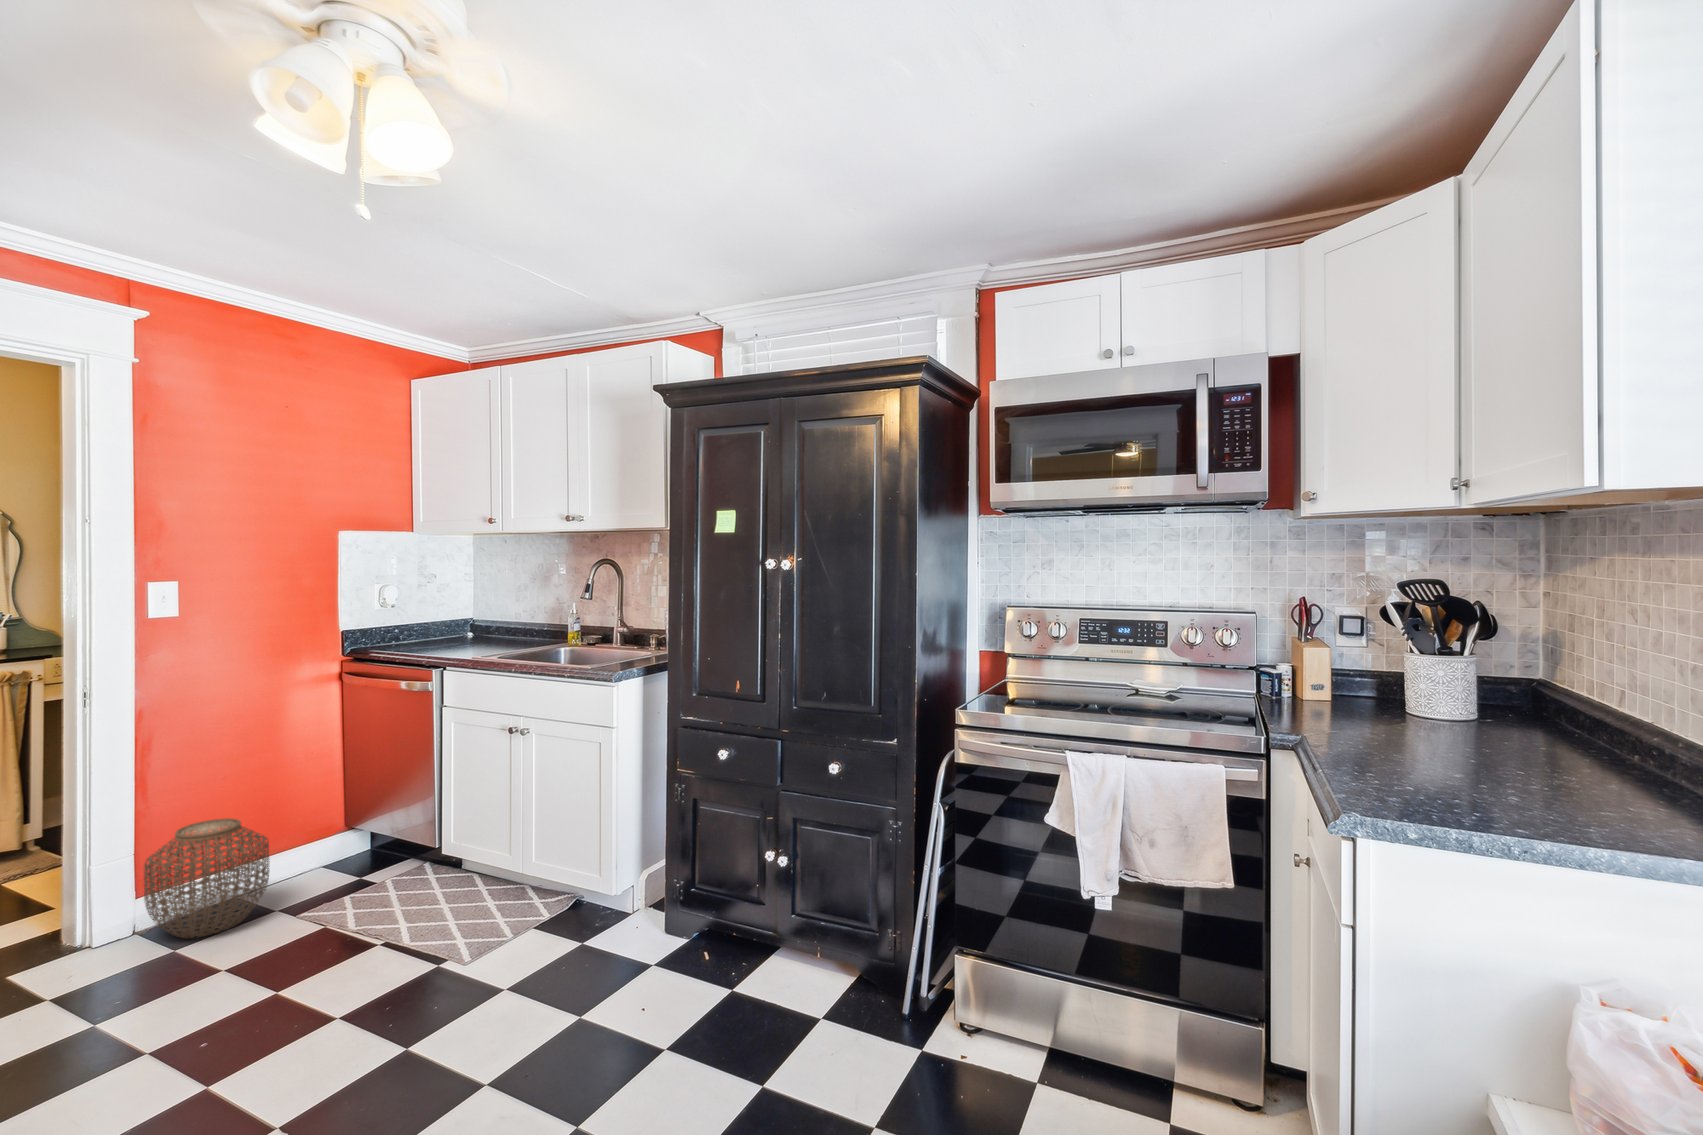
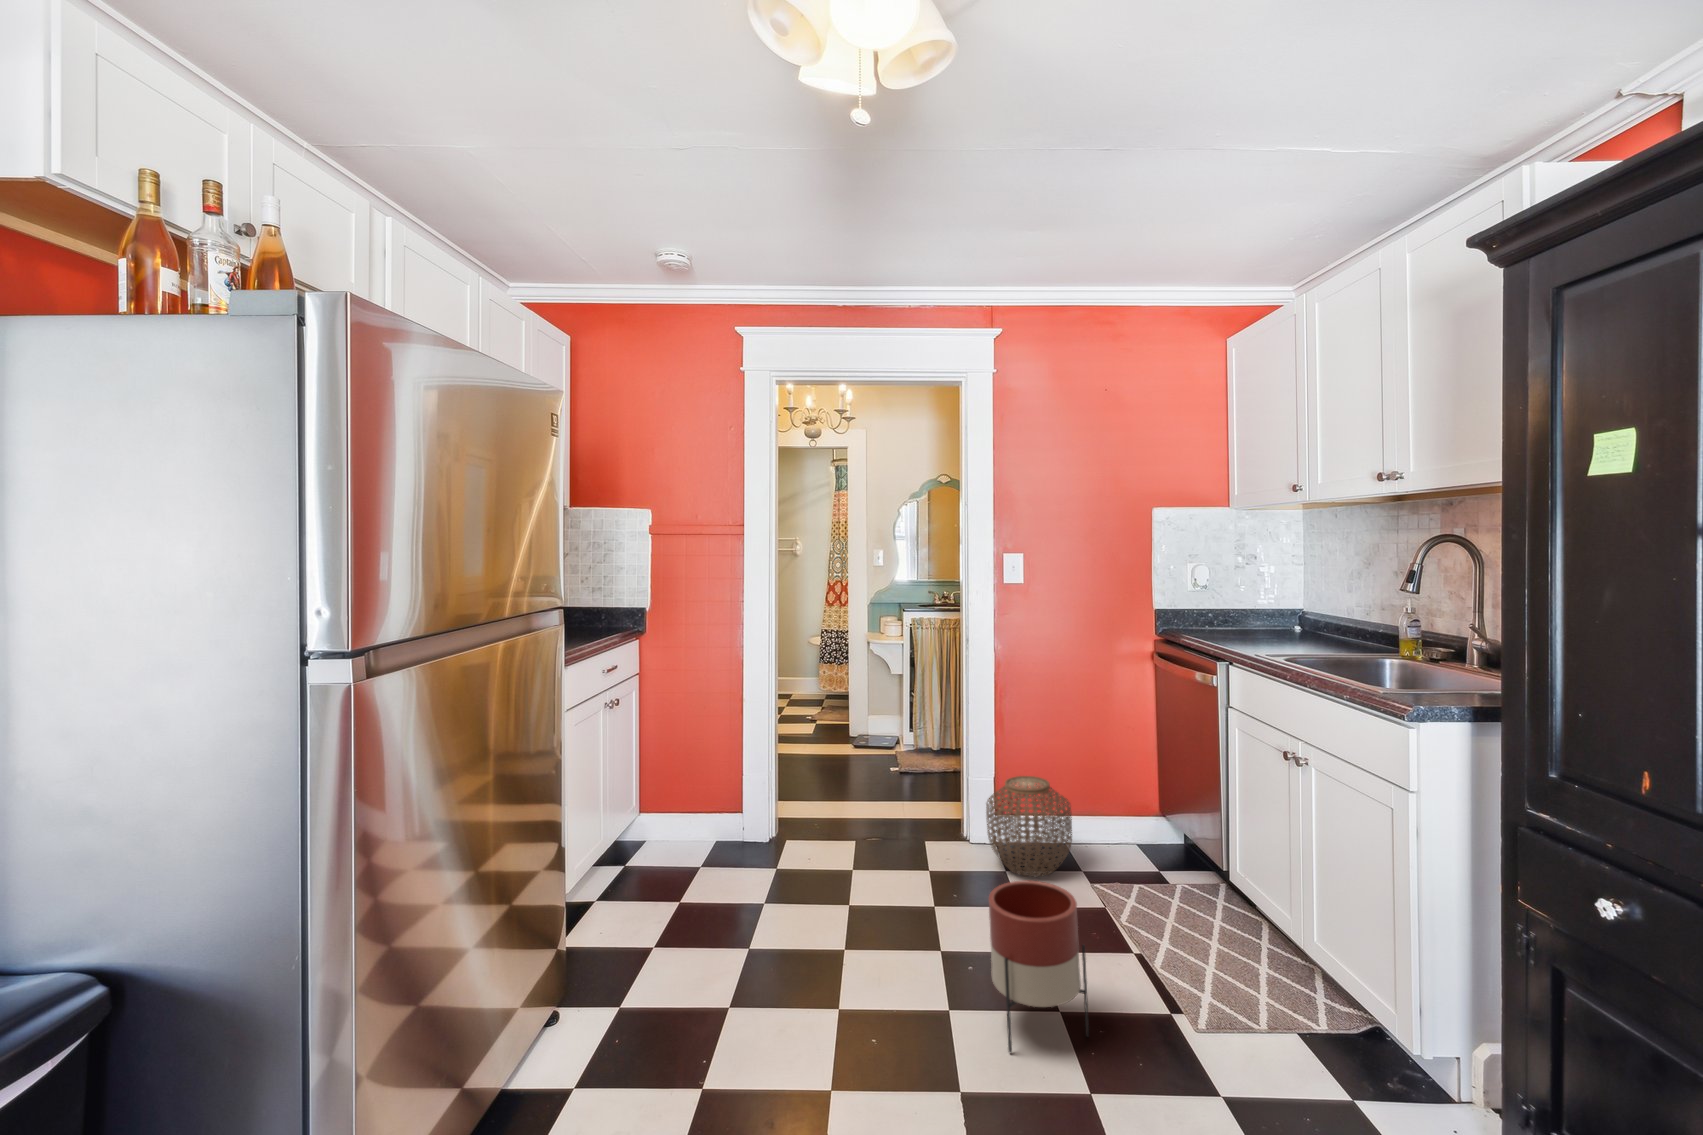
planter: none [272,884,381,1060] -> present [989,881,1089,1053]

